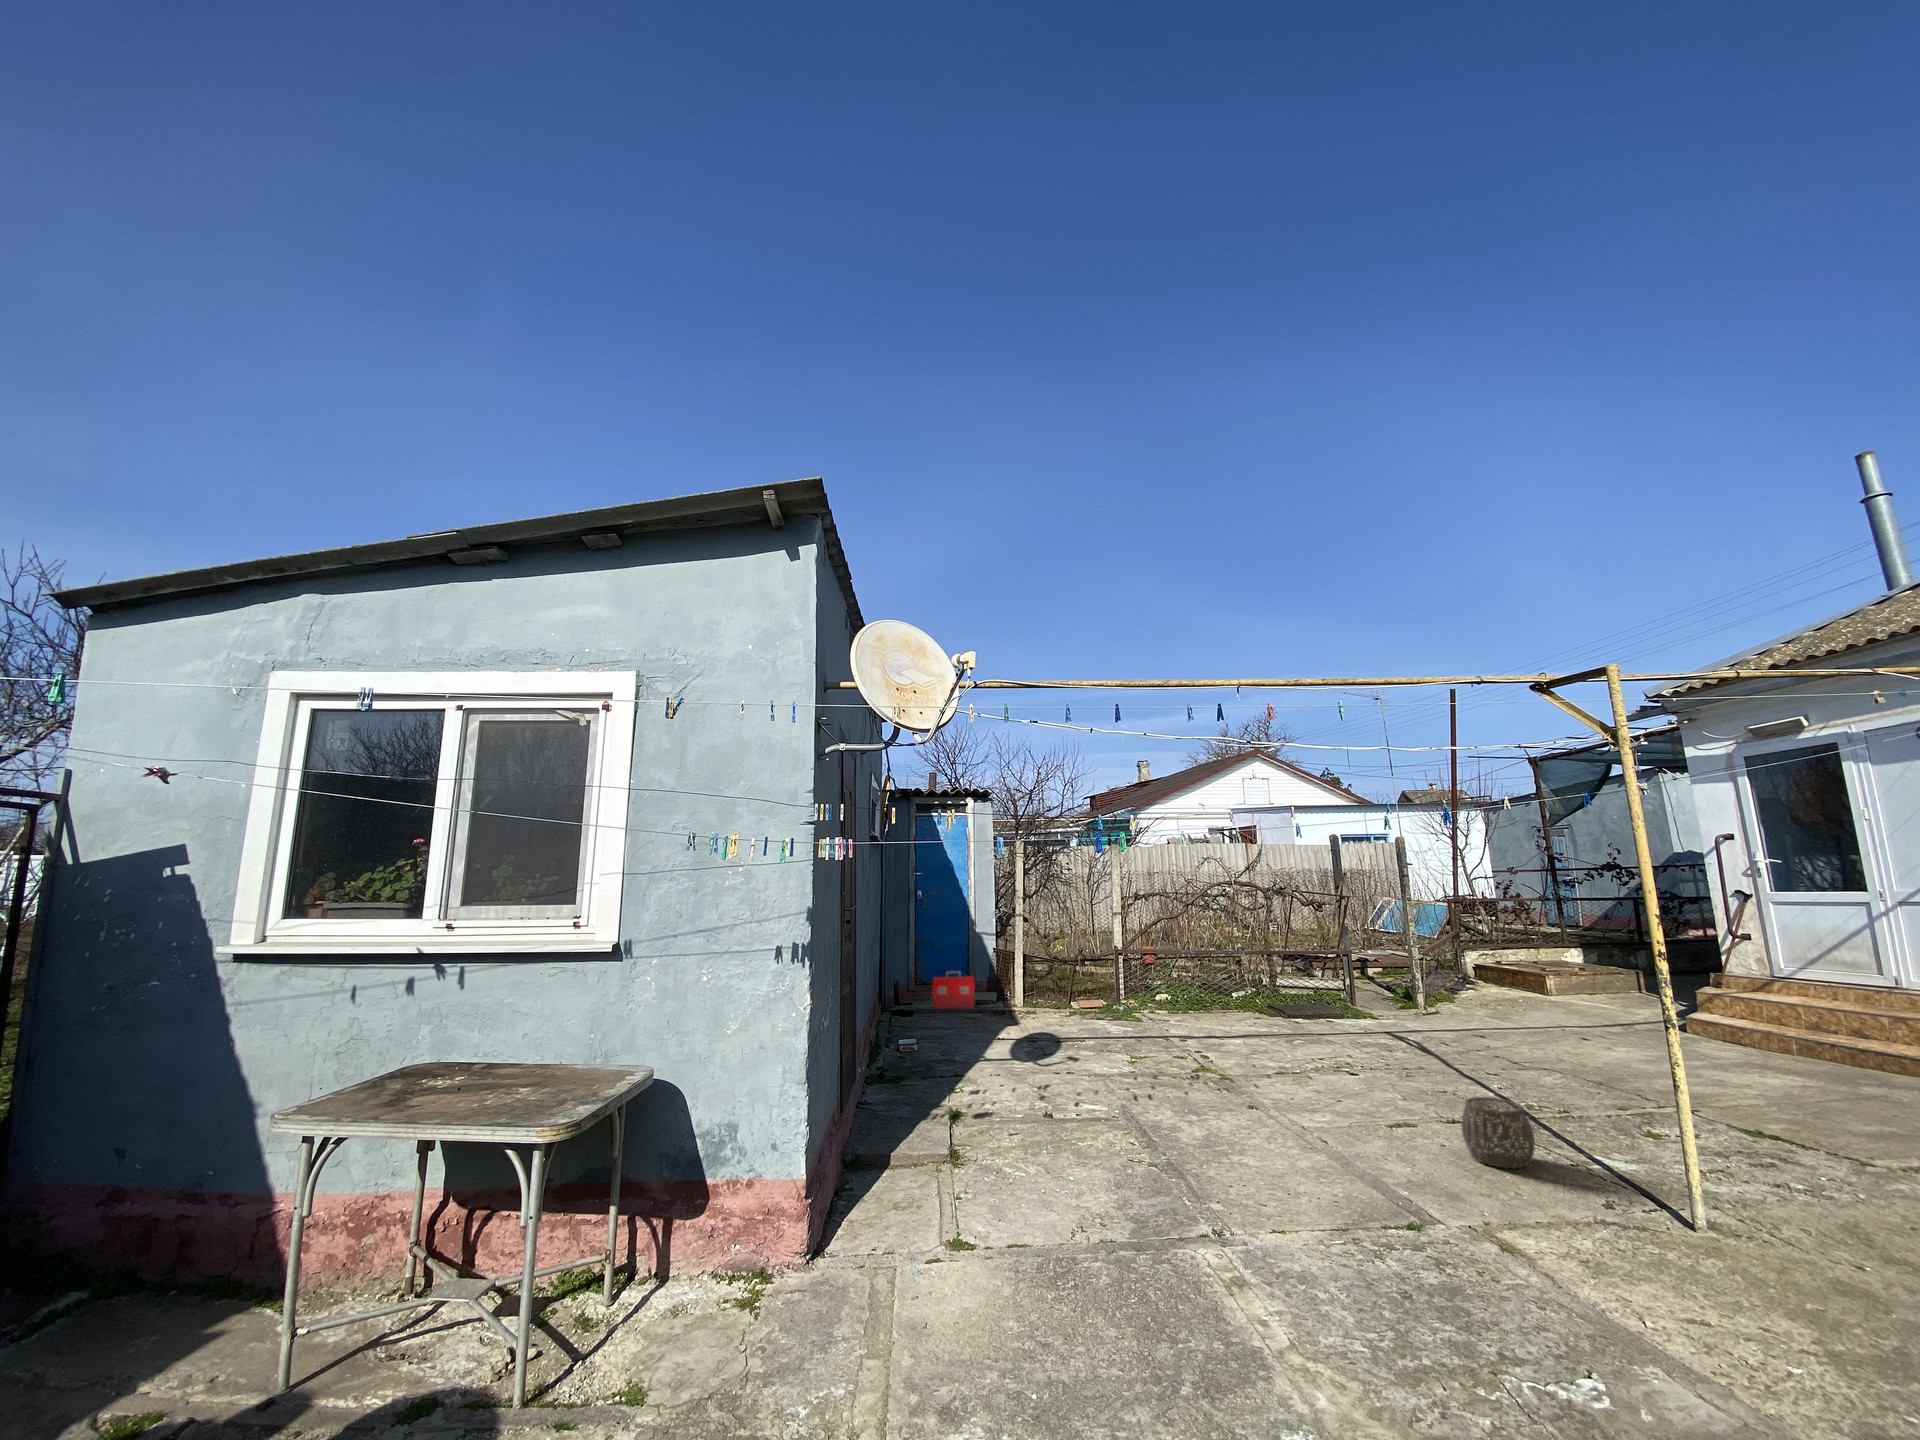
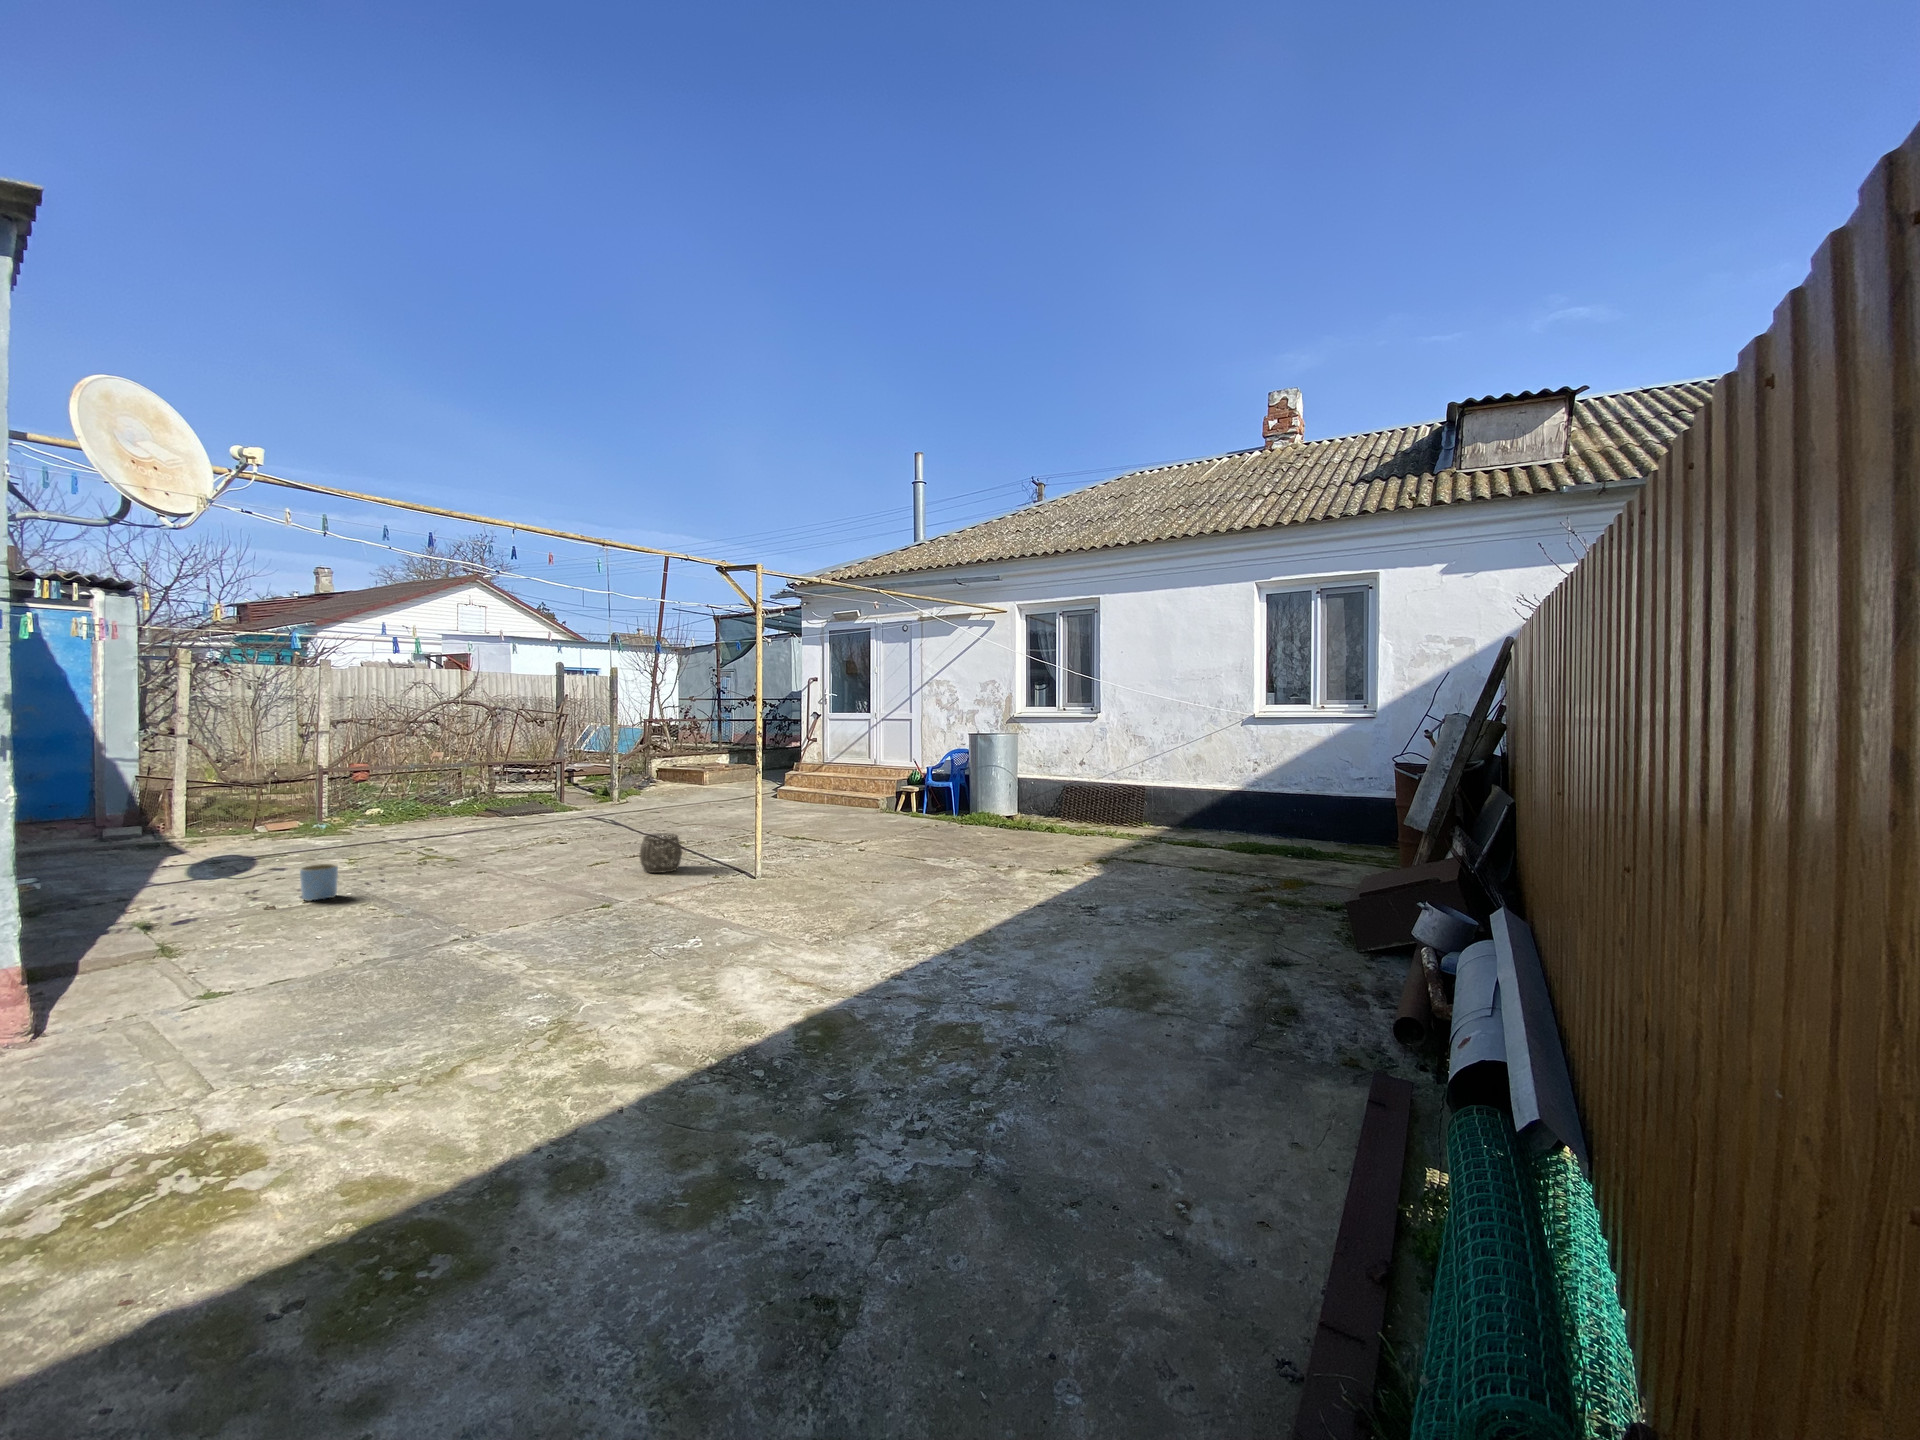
toolbox: present [932,971,975,1009] -> none [34,802,108,849]
planter: none [1069,1075,1102,1118] -> present [300,864,338,901]

